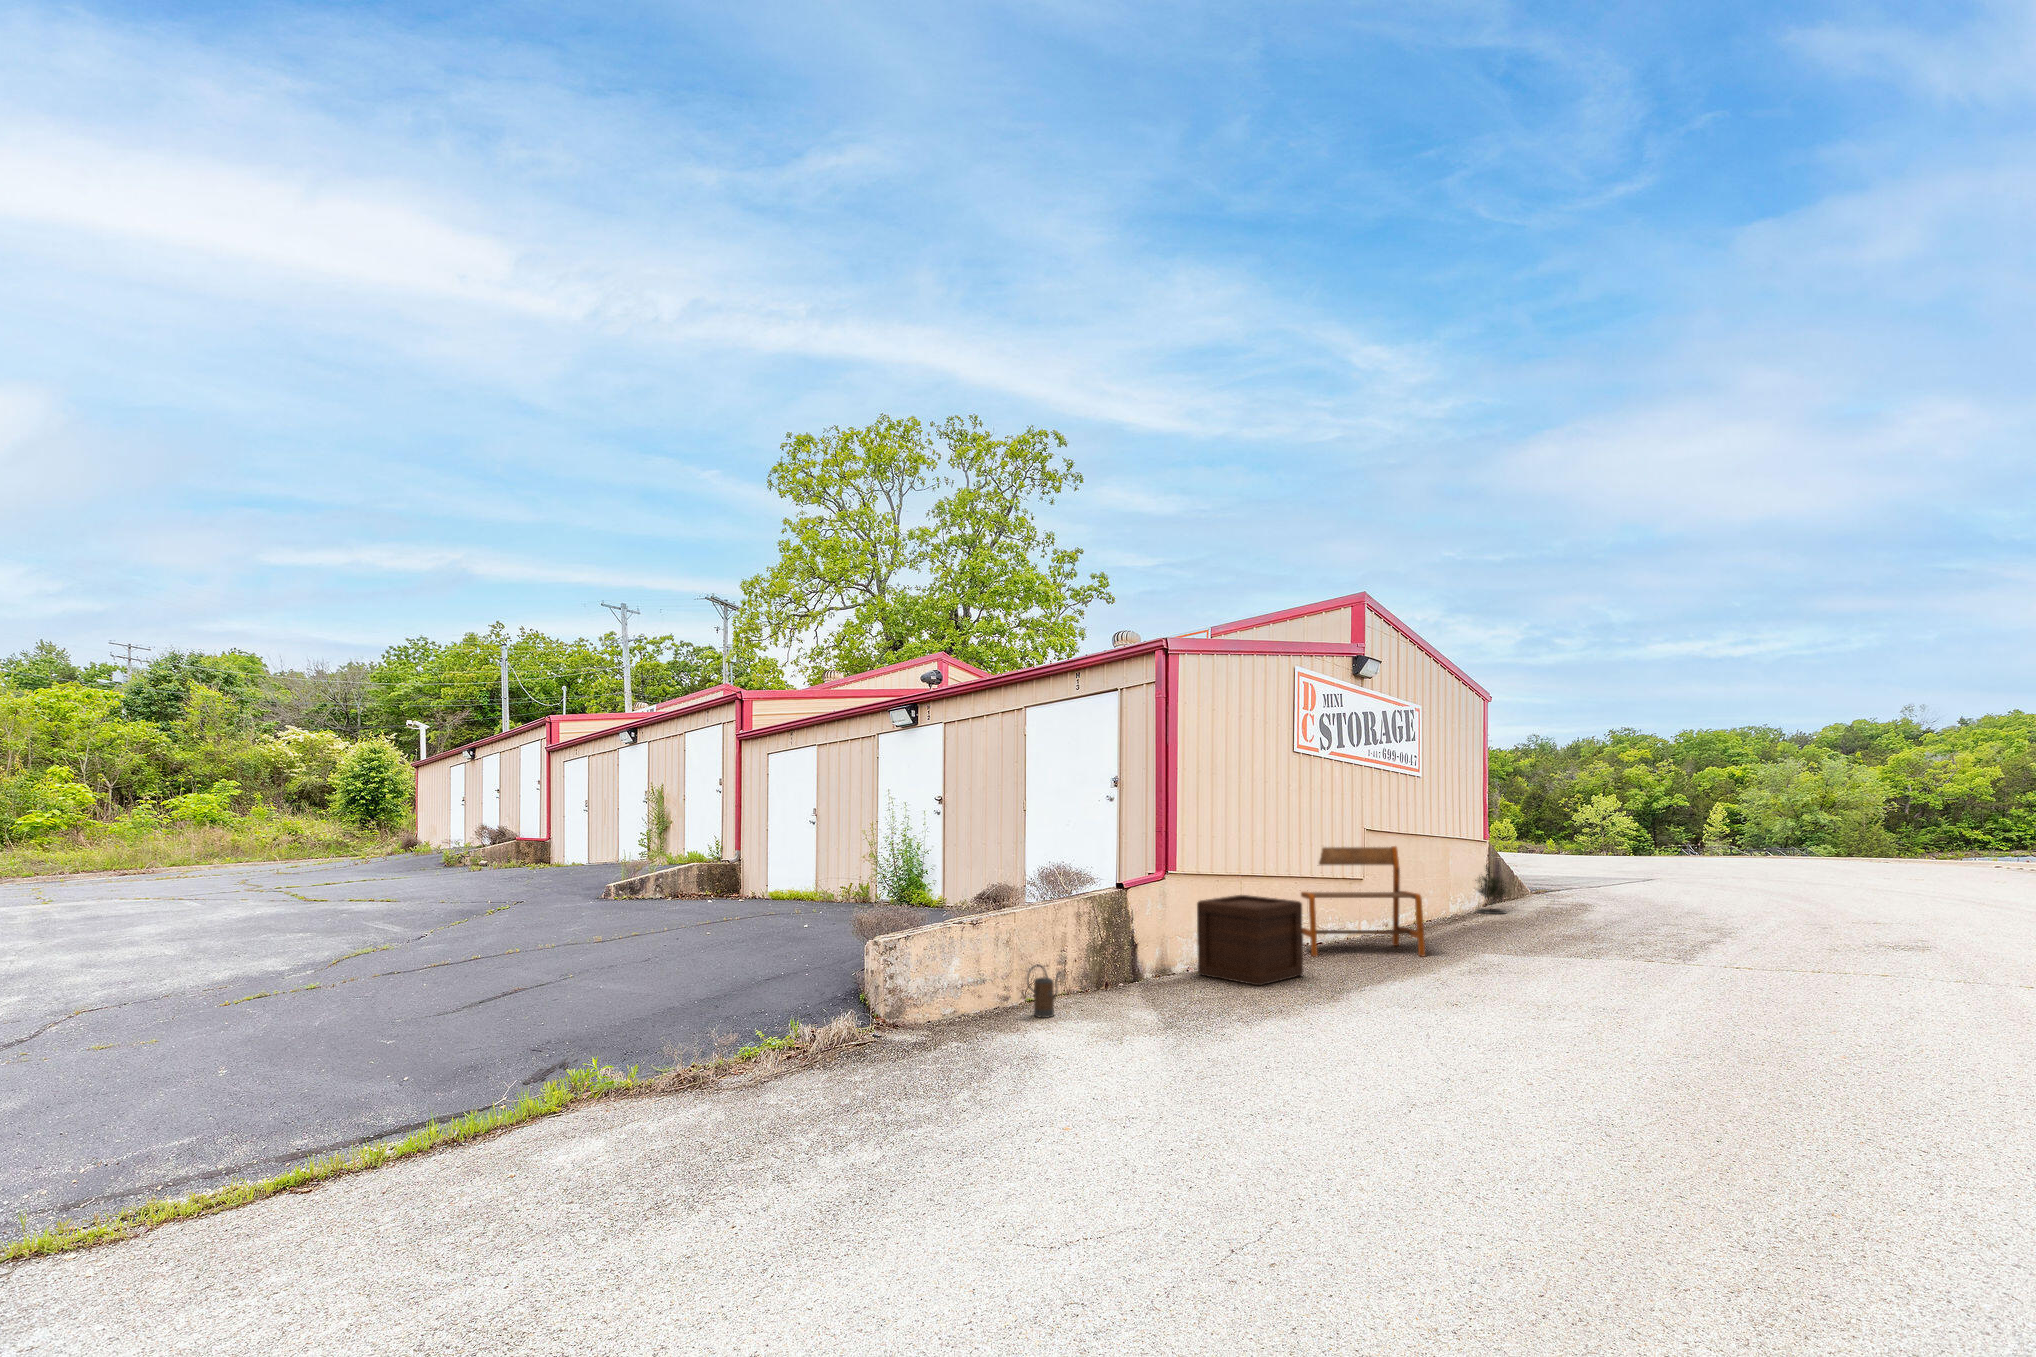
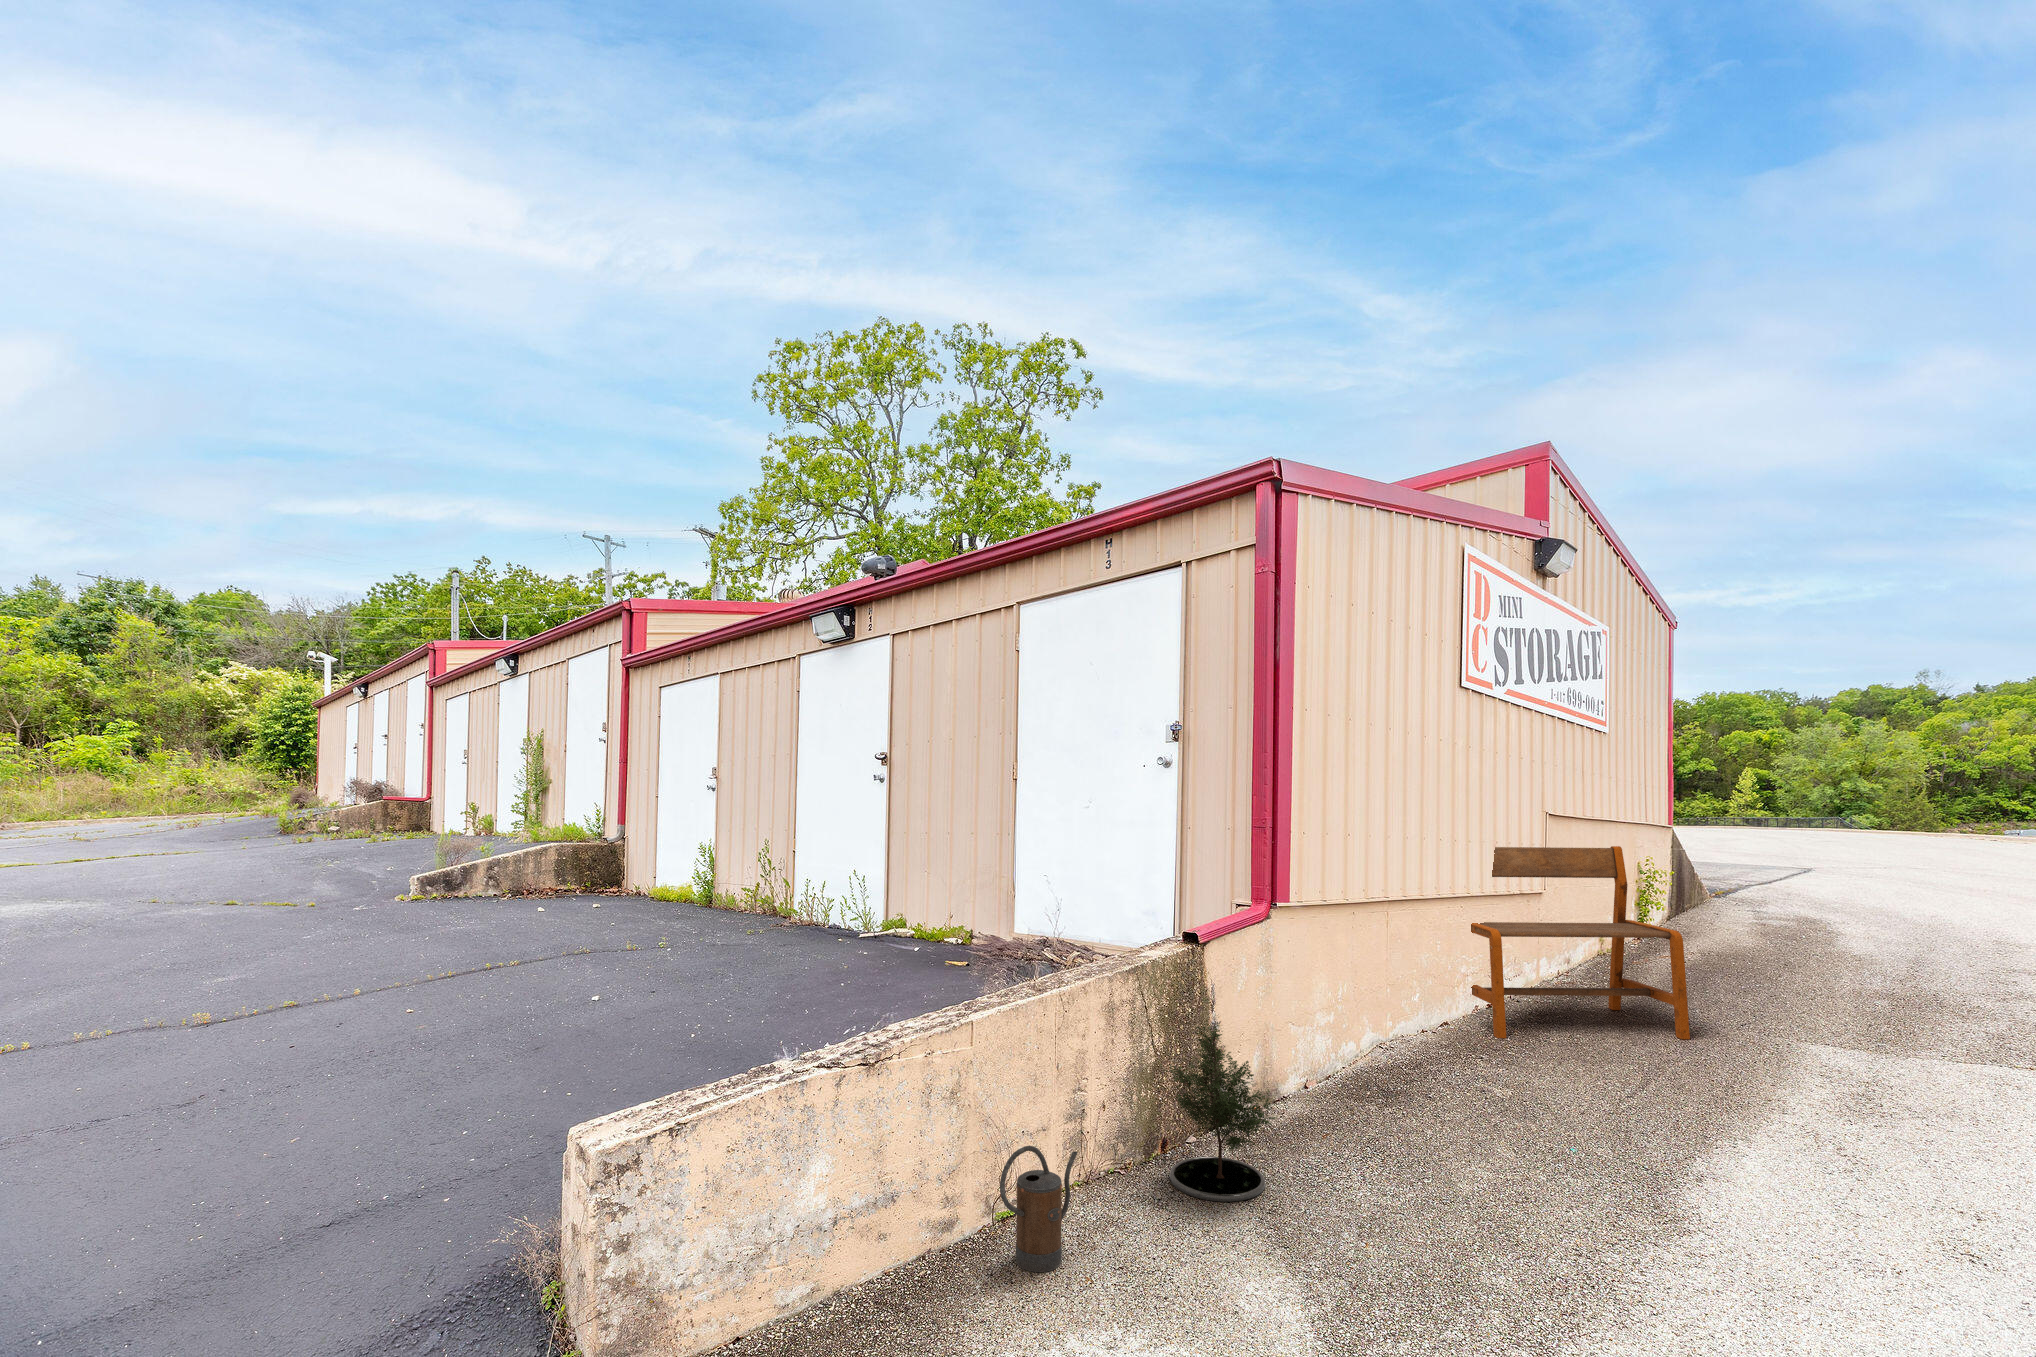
potted tree: present [1476,864,1507,914] -> present [1166,1021,1276,1202]
wooden crate: present [1197,895,1303,986] -> none [1324,939,1522,1134]

